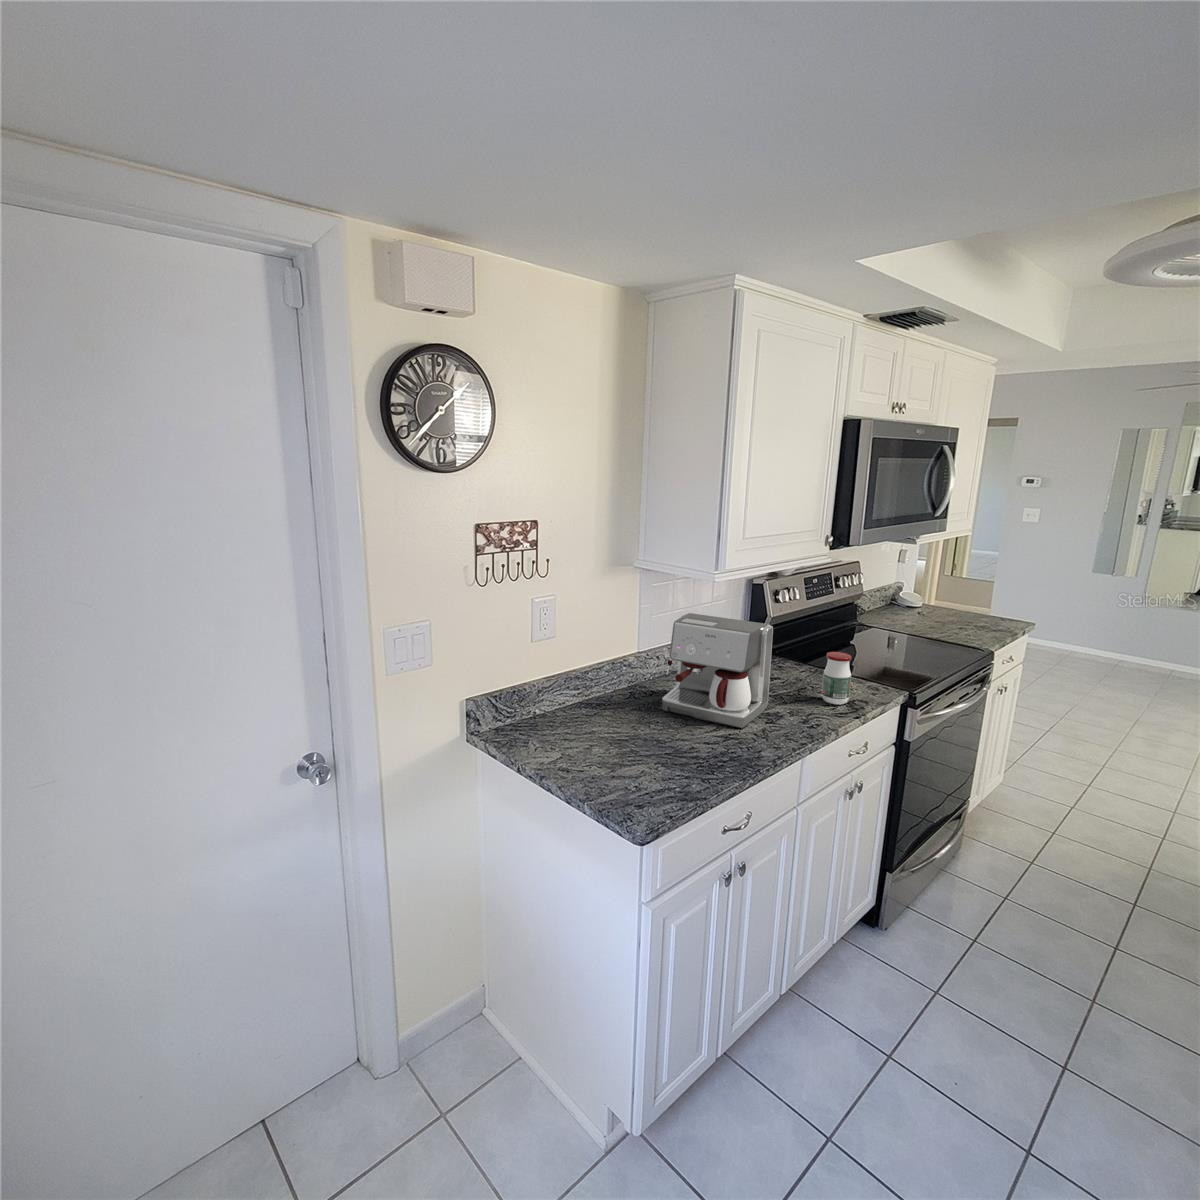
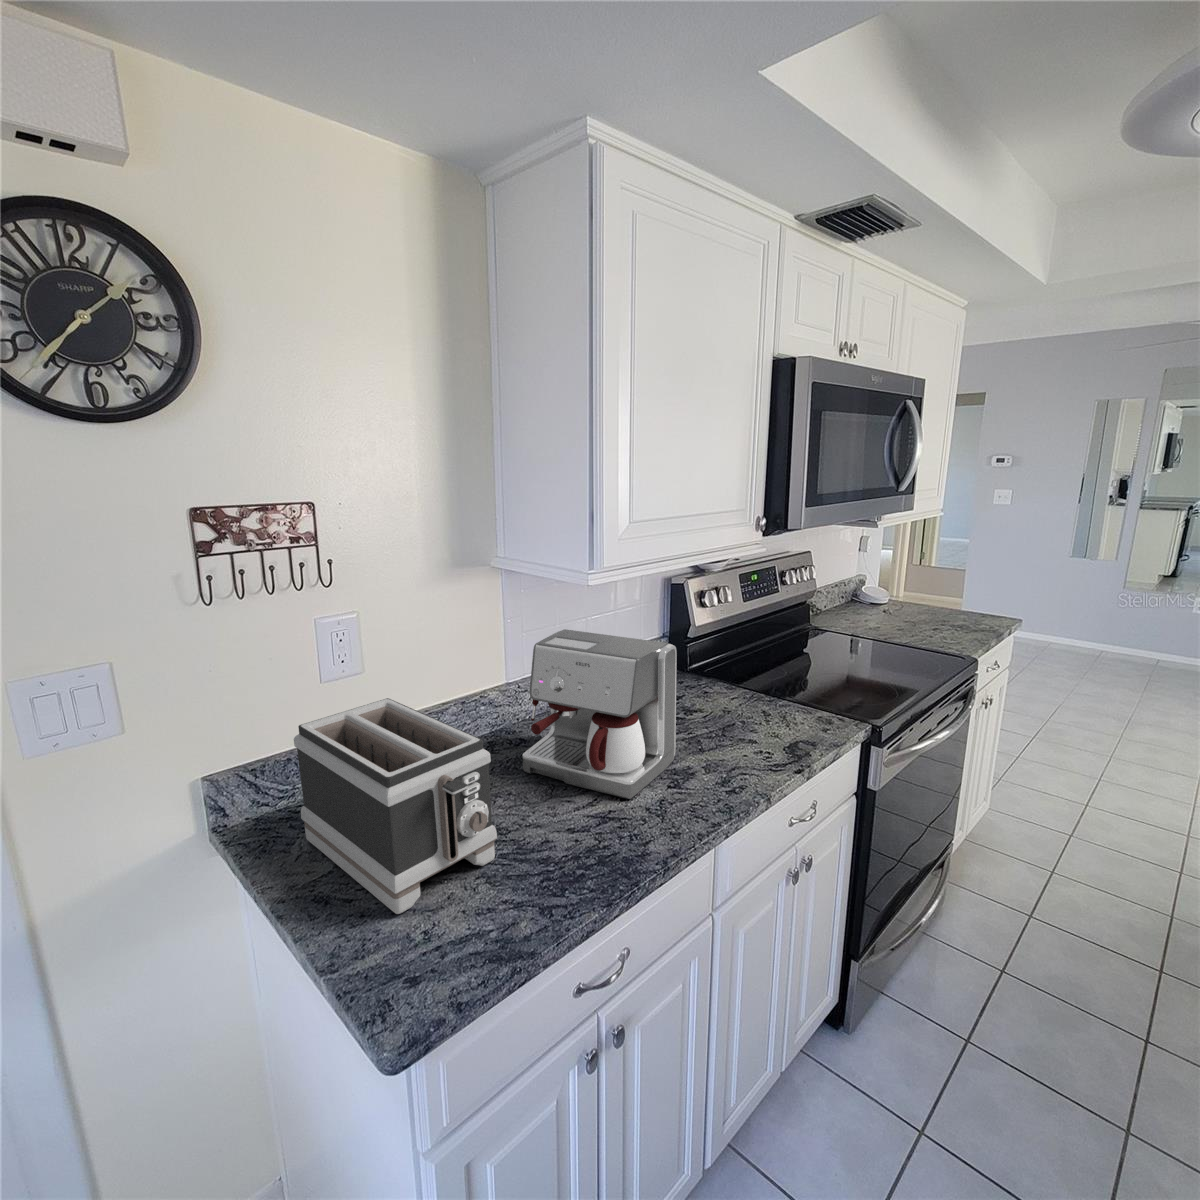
jar: present [822,652,851,705] -> none [752,676,790,750]
toaster: none [533,653,667,778] -> present [294,698,497,914]

